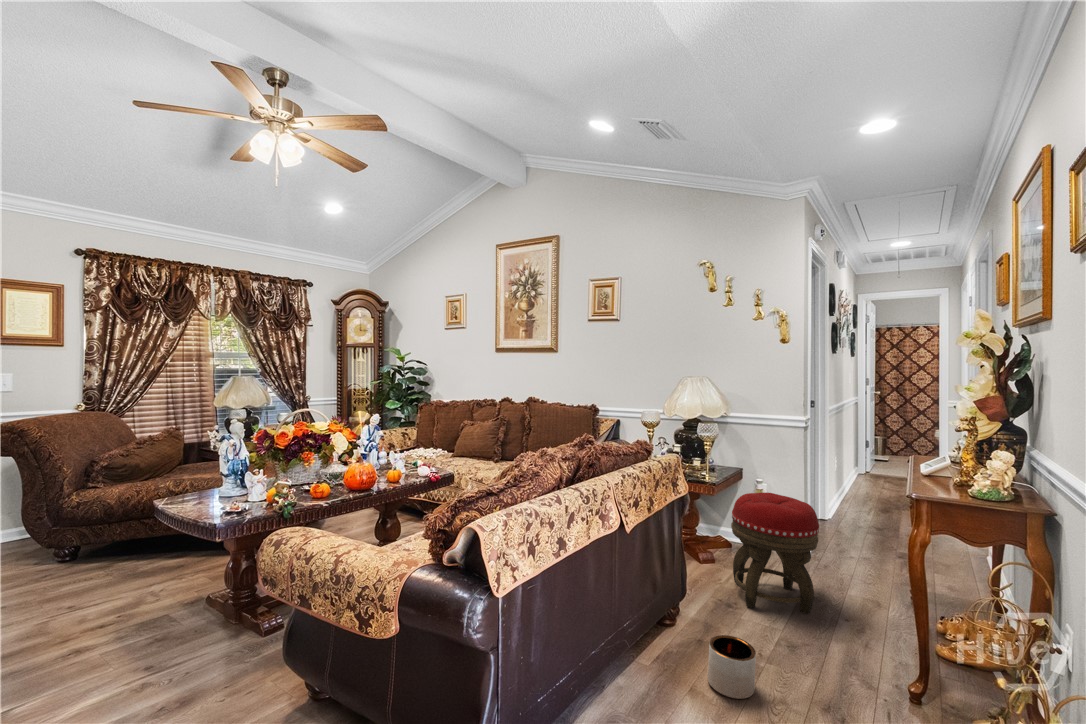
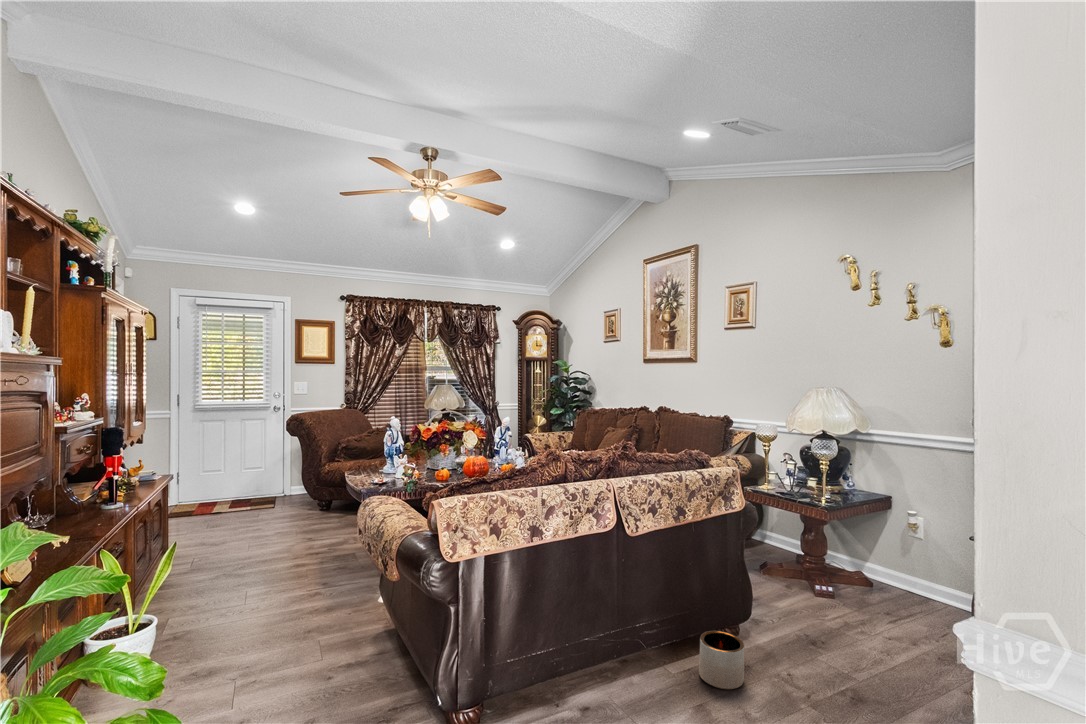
footstool: present [731,493,819,614] -> none [810,514,913,655]

